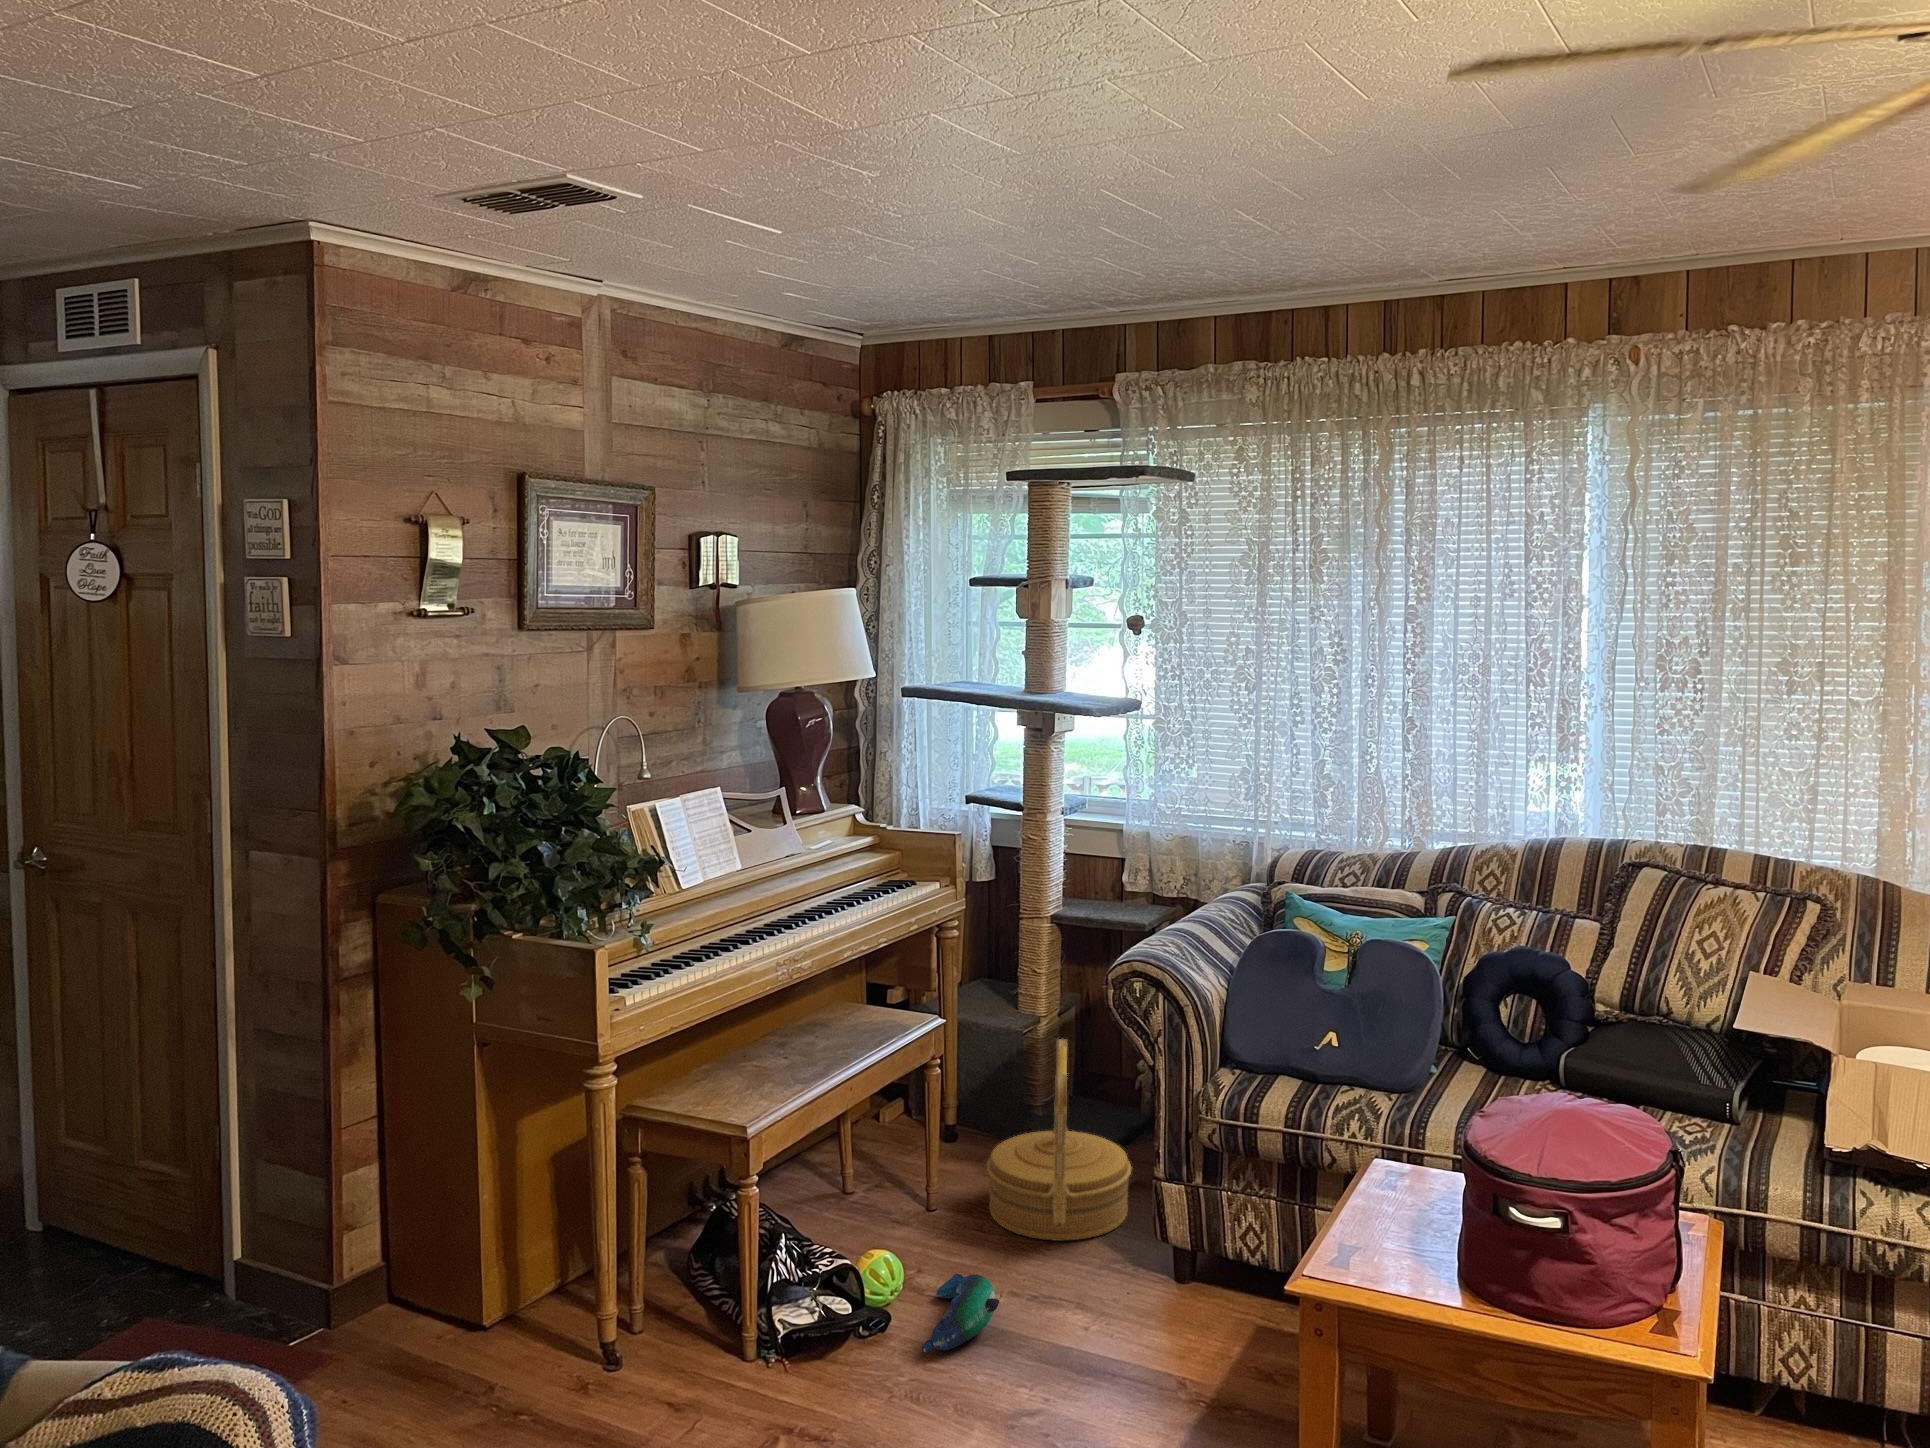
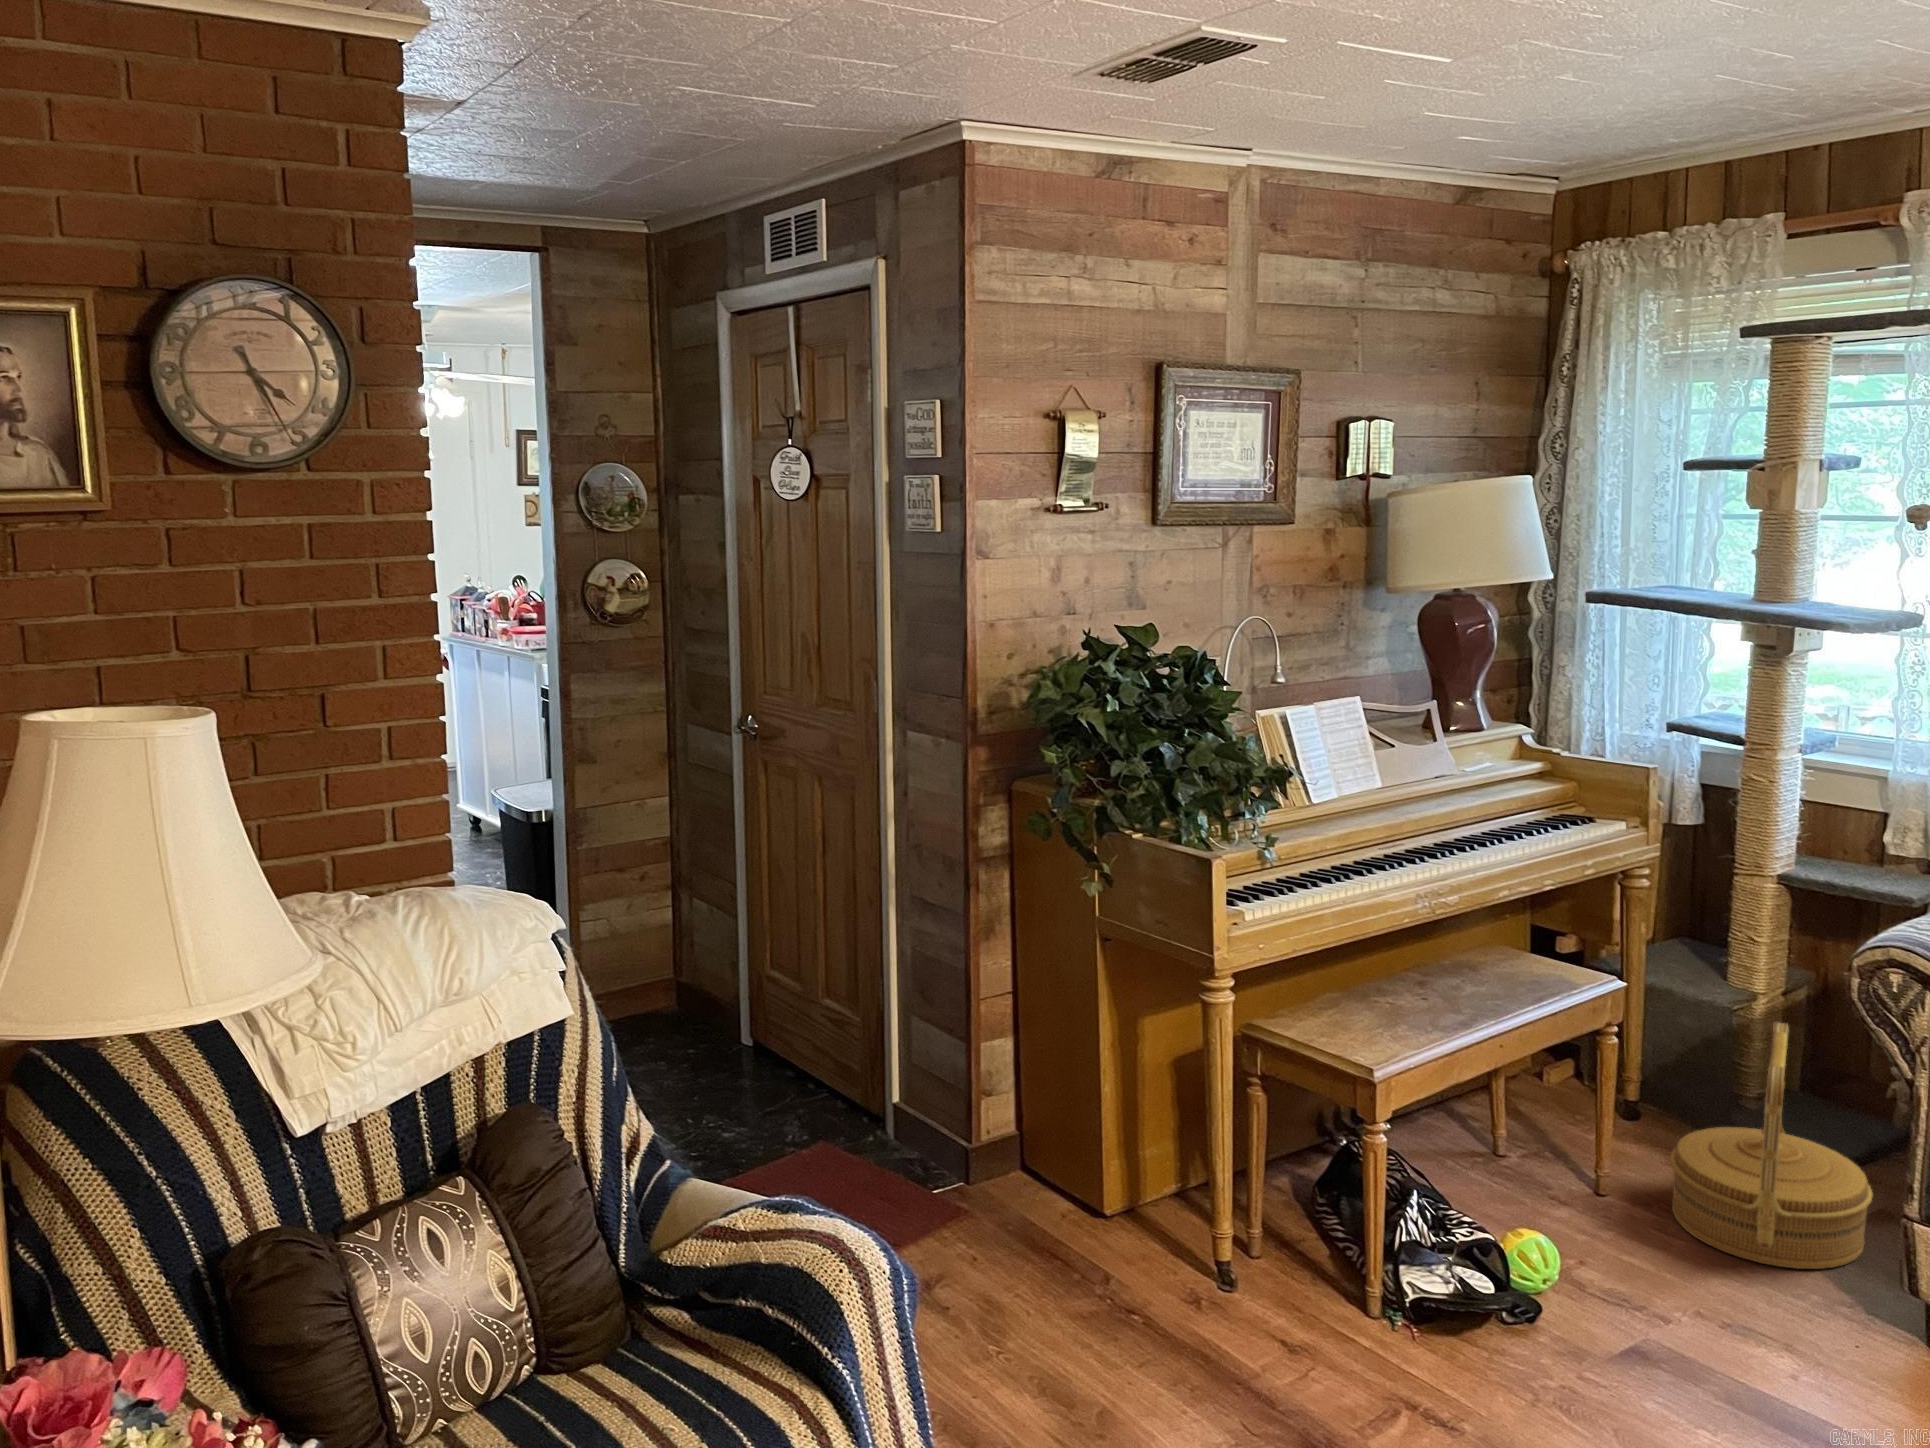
plush toy: present [922,1274,1000,1353] -> none [1572,1276,1677,1364]

